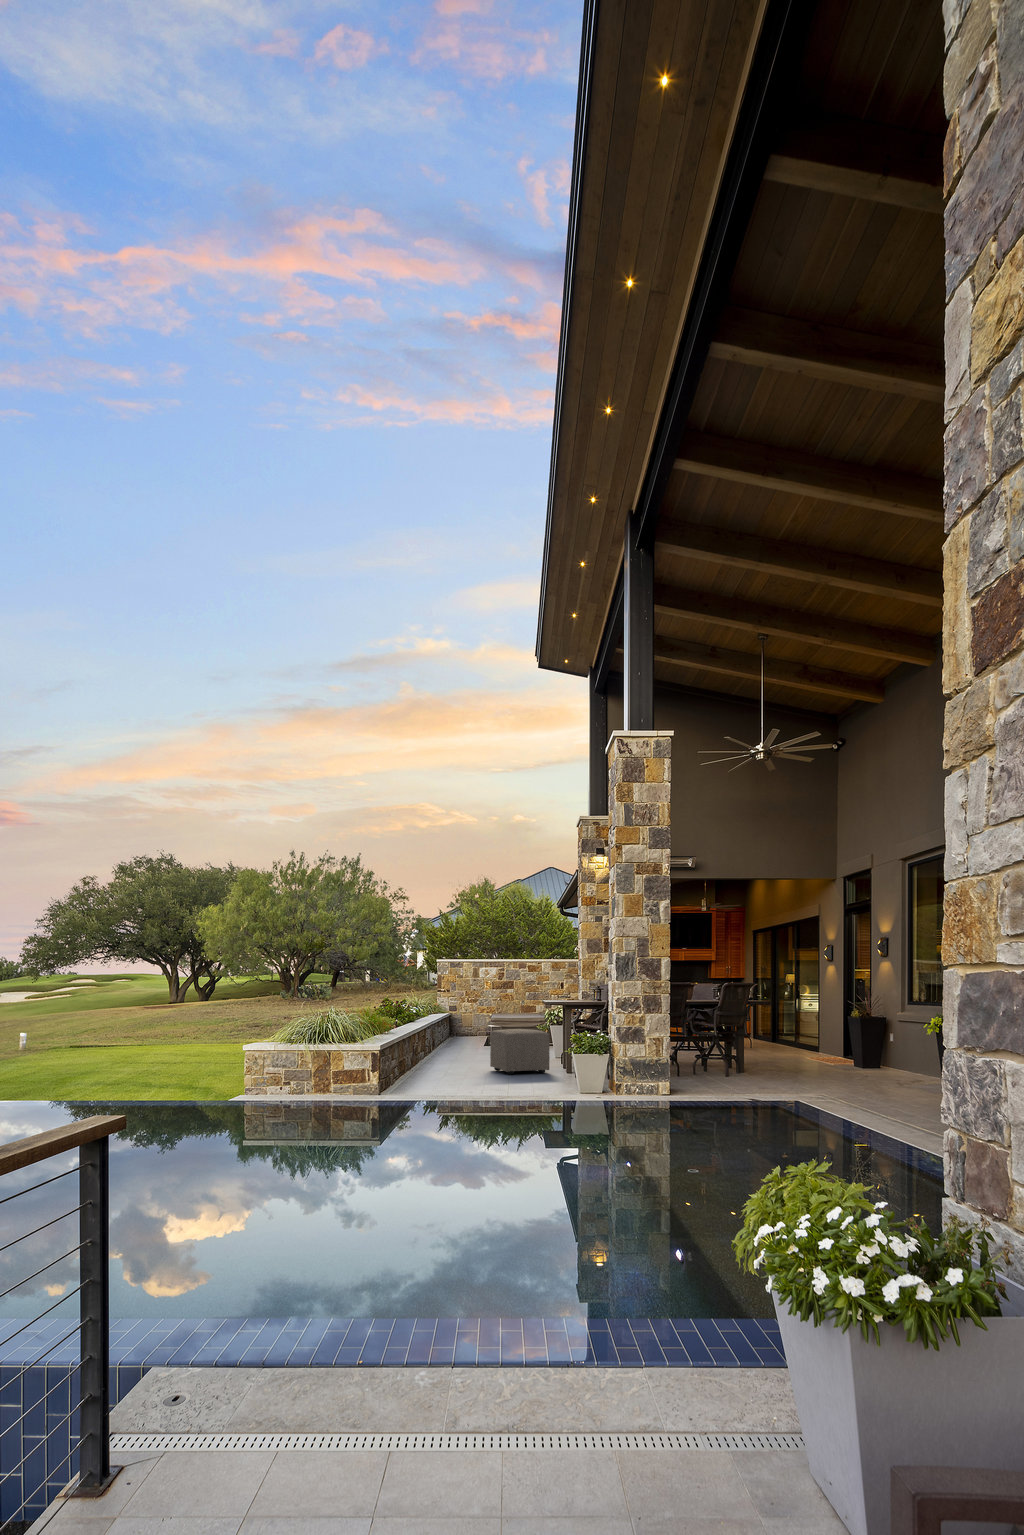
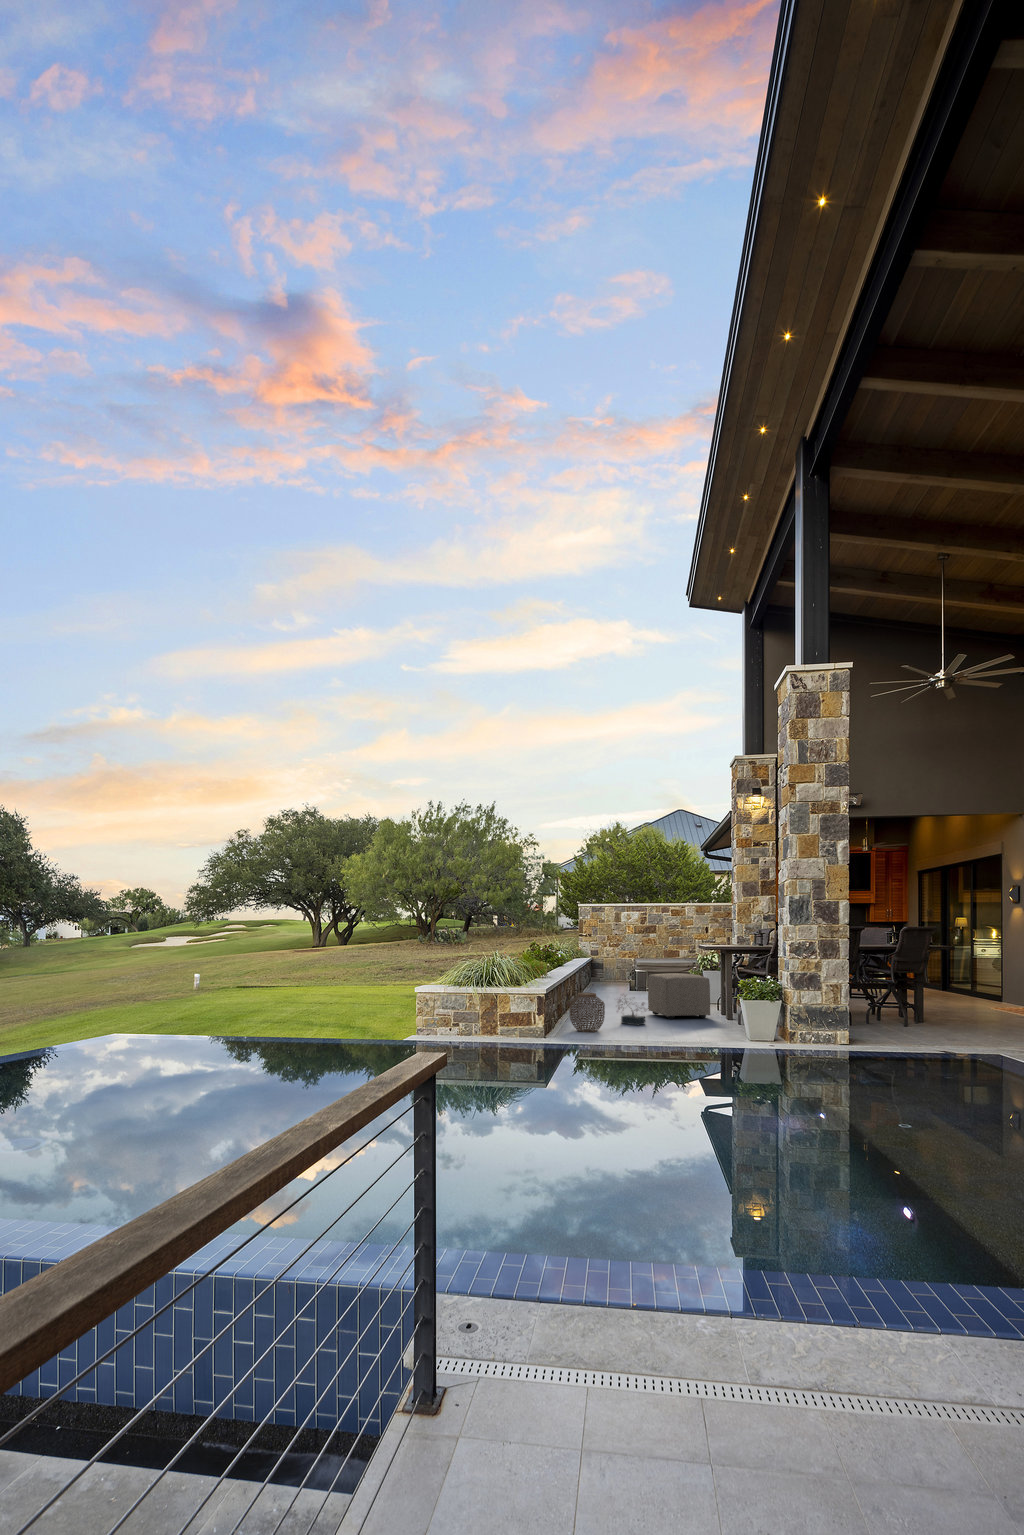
woven basket: none [407,1049,441,1089] -> present [569,992,605,1032]
decorative plant: none [454,1050,488,1081] -> present [618,996,646,1025]

